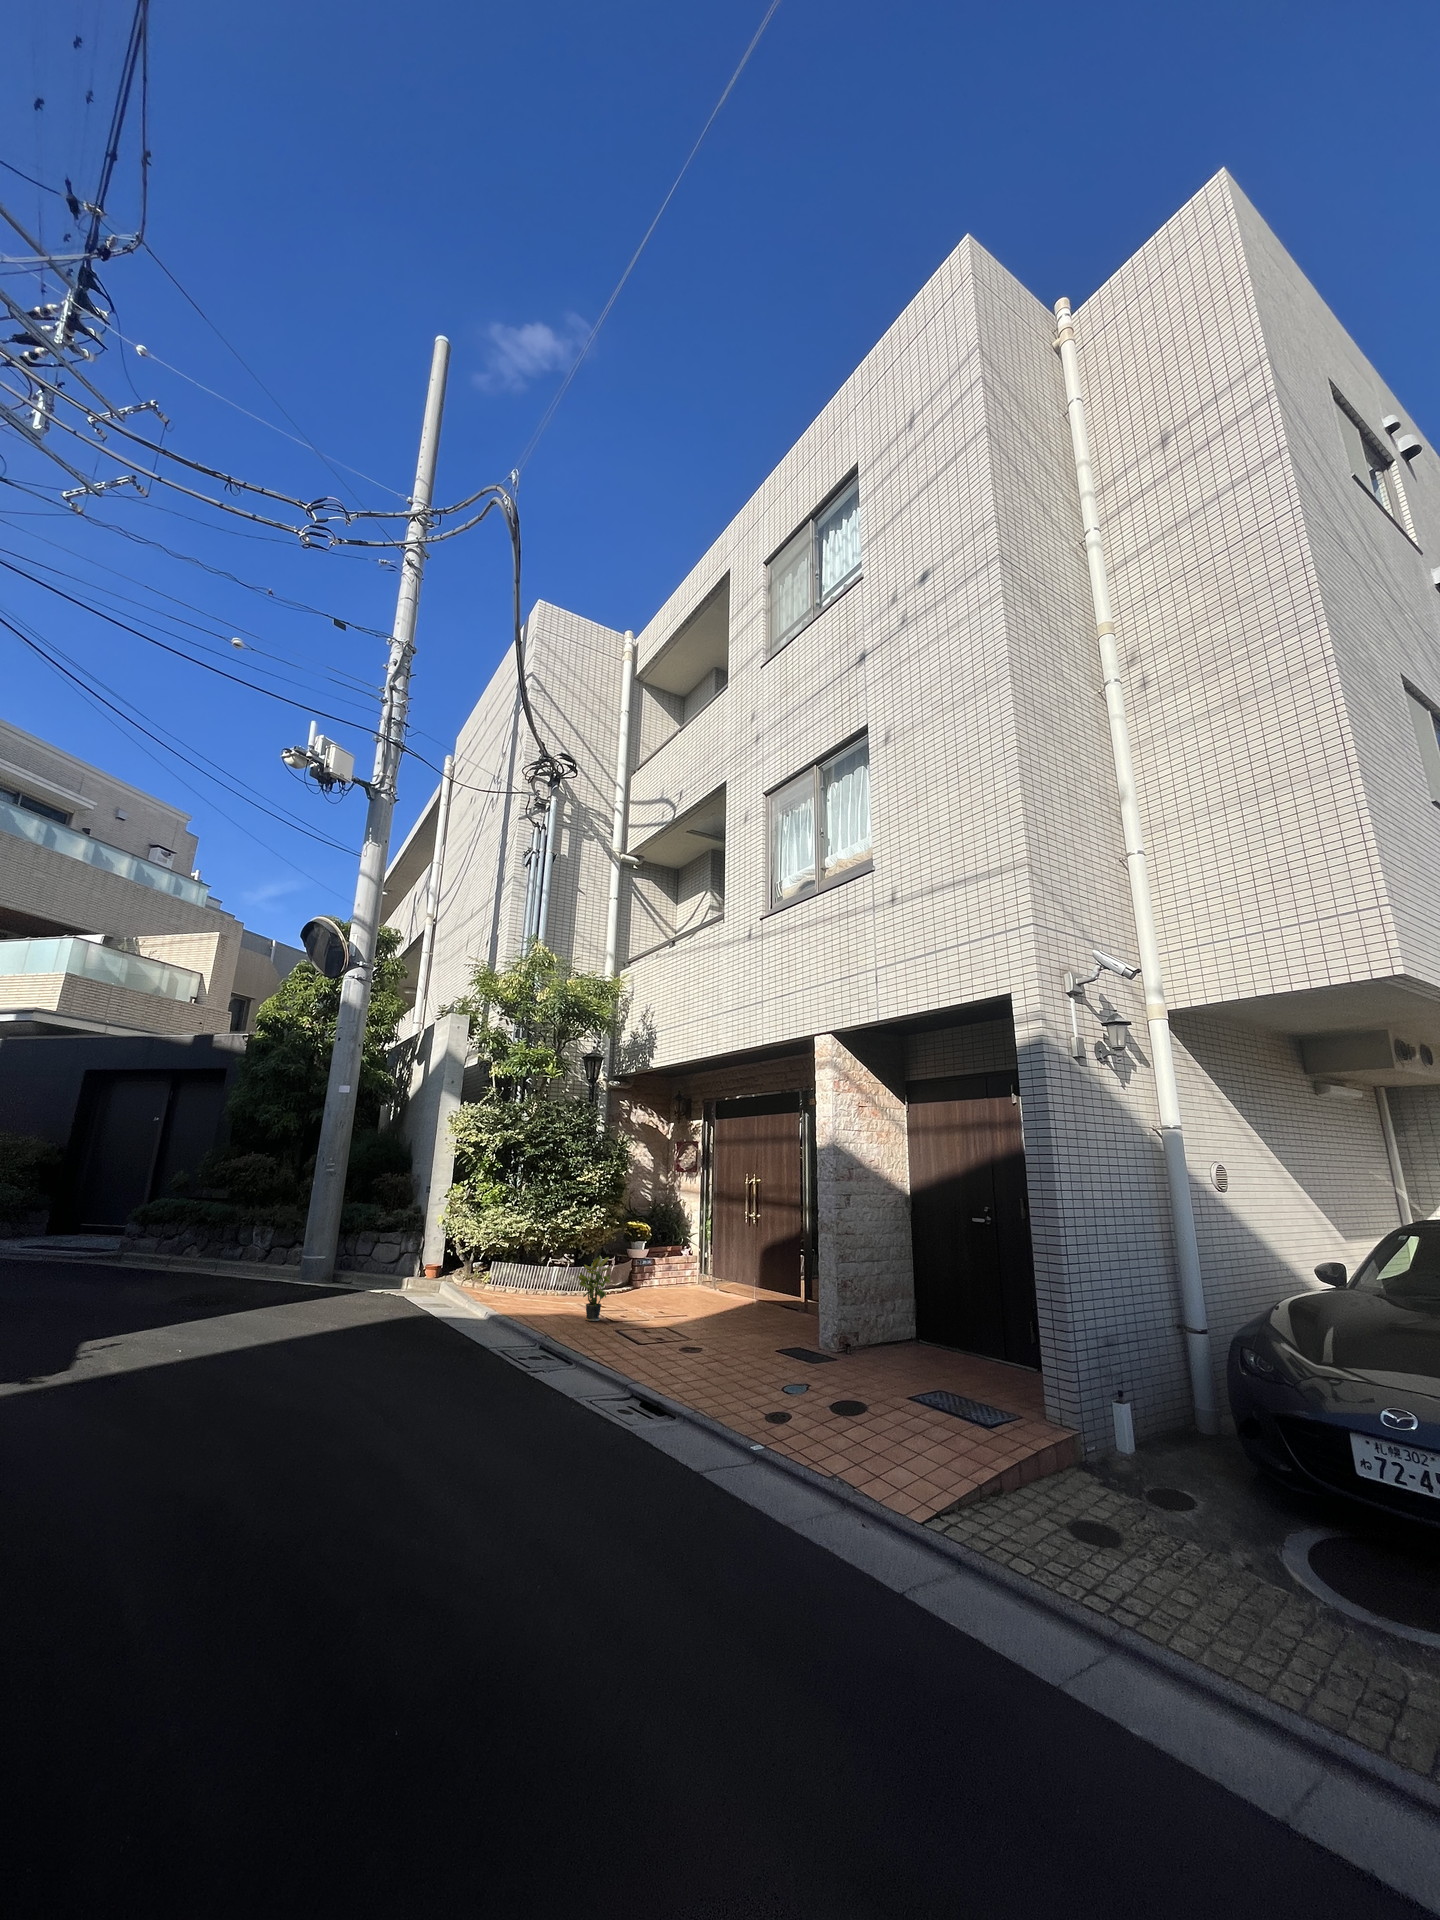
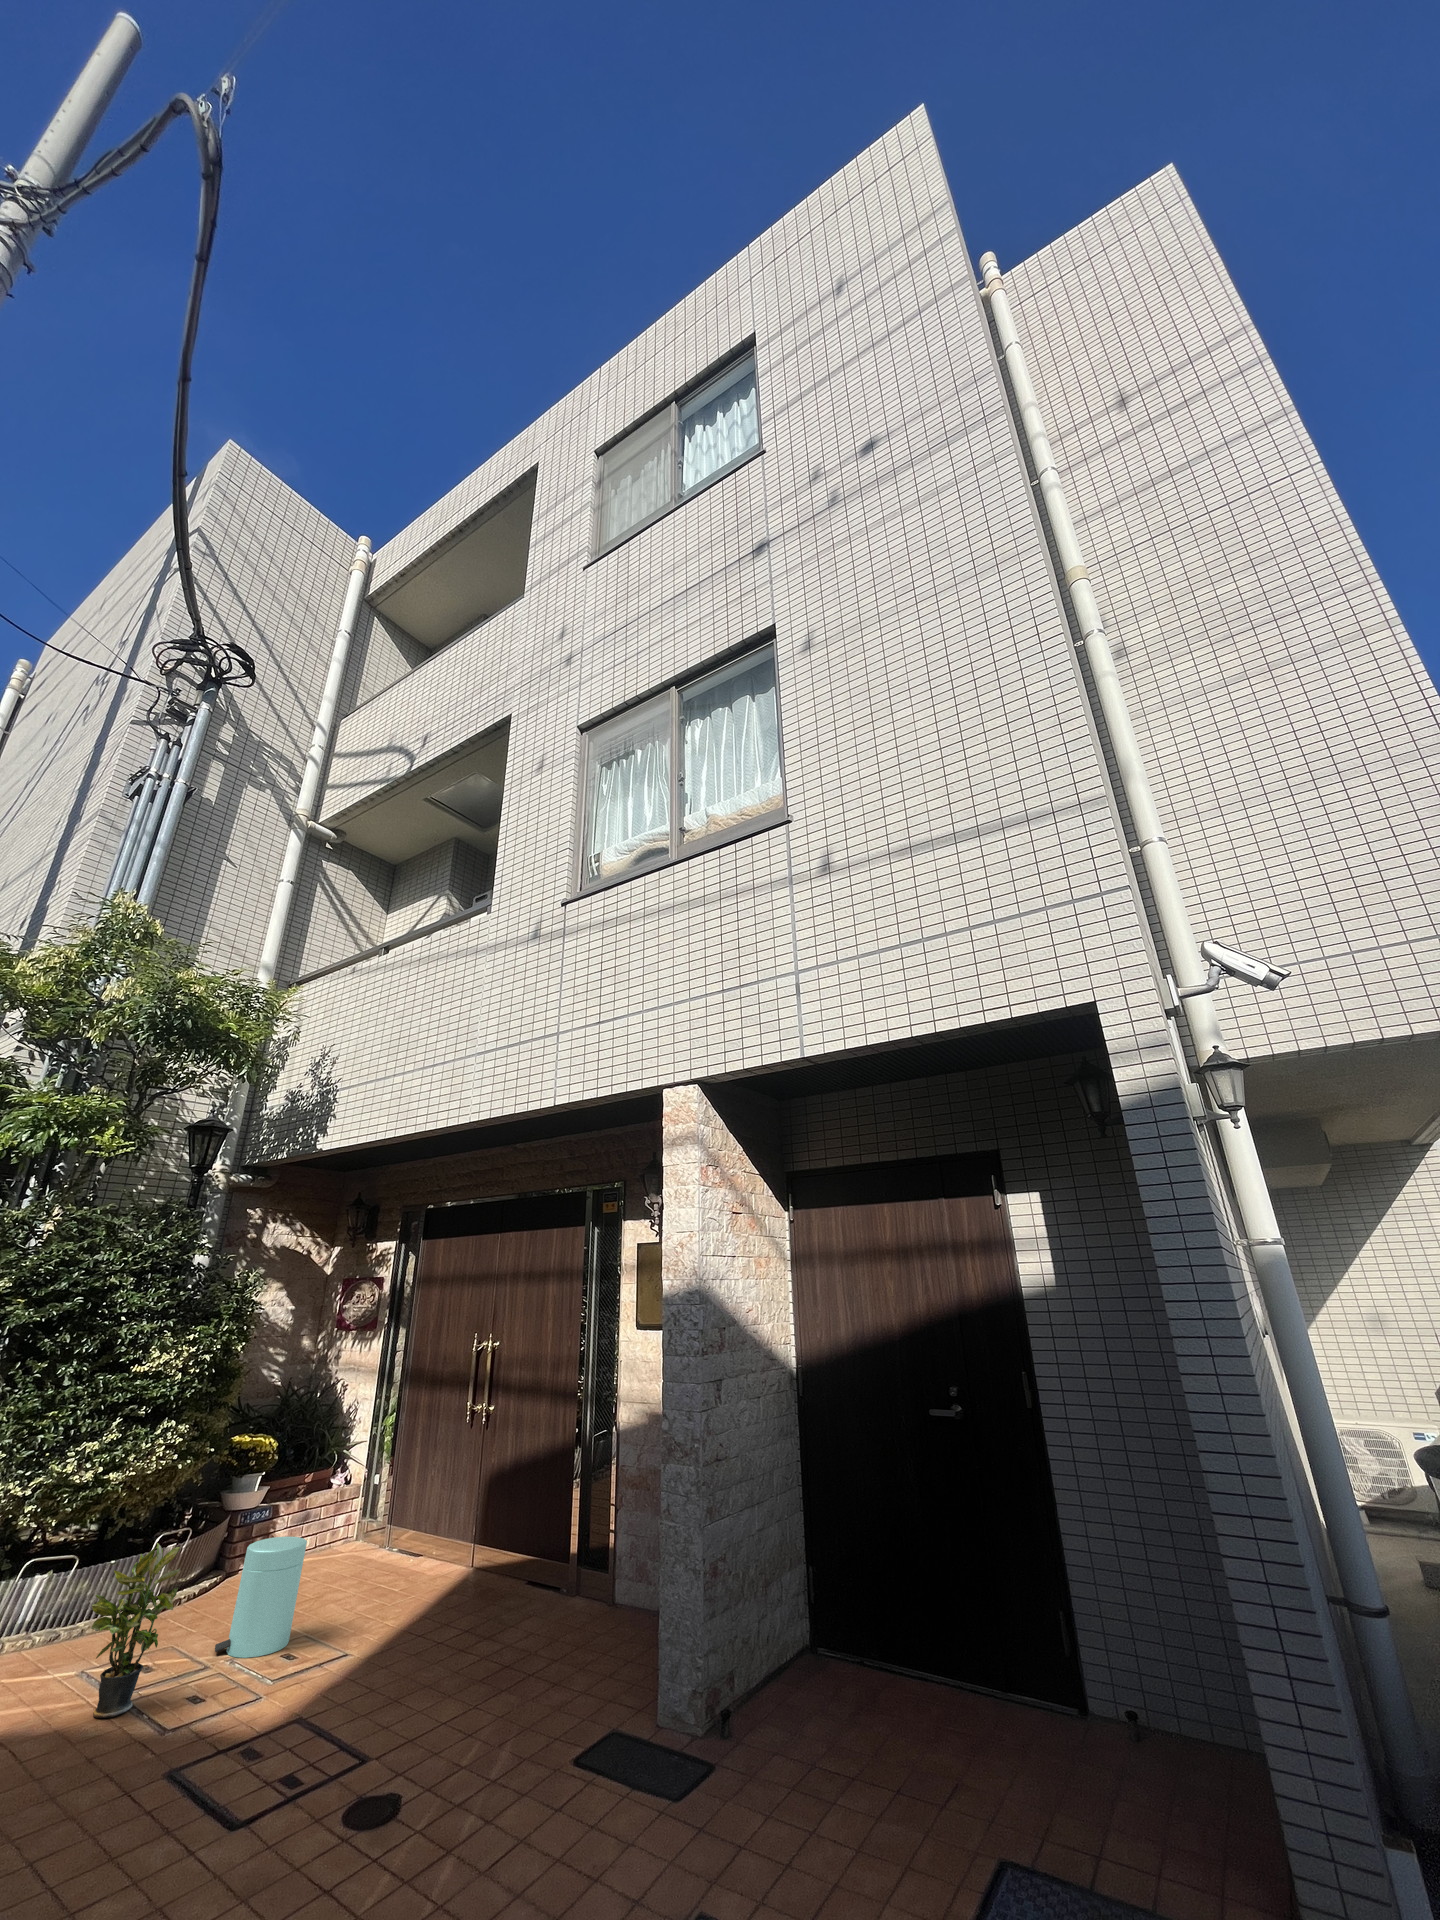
trash can: none [631,1266,667,1315] -> present [215,1536,307,1658]

